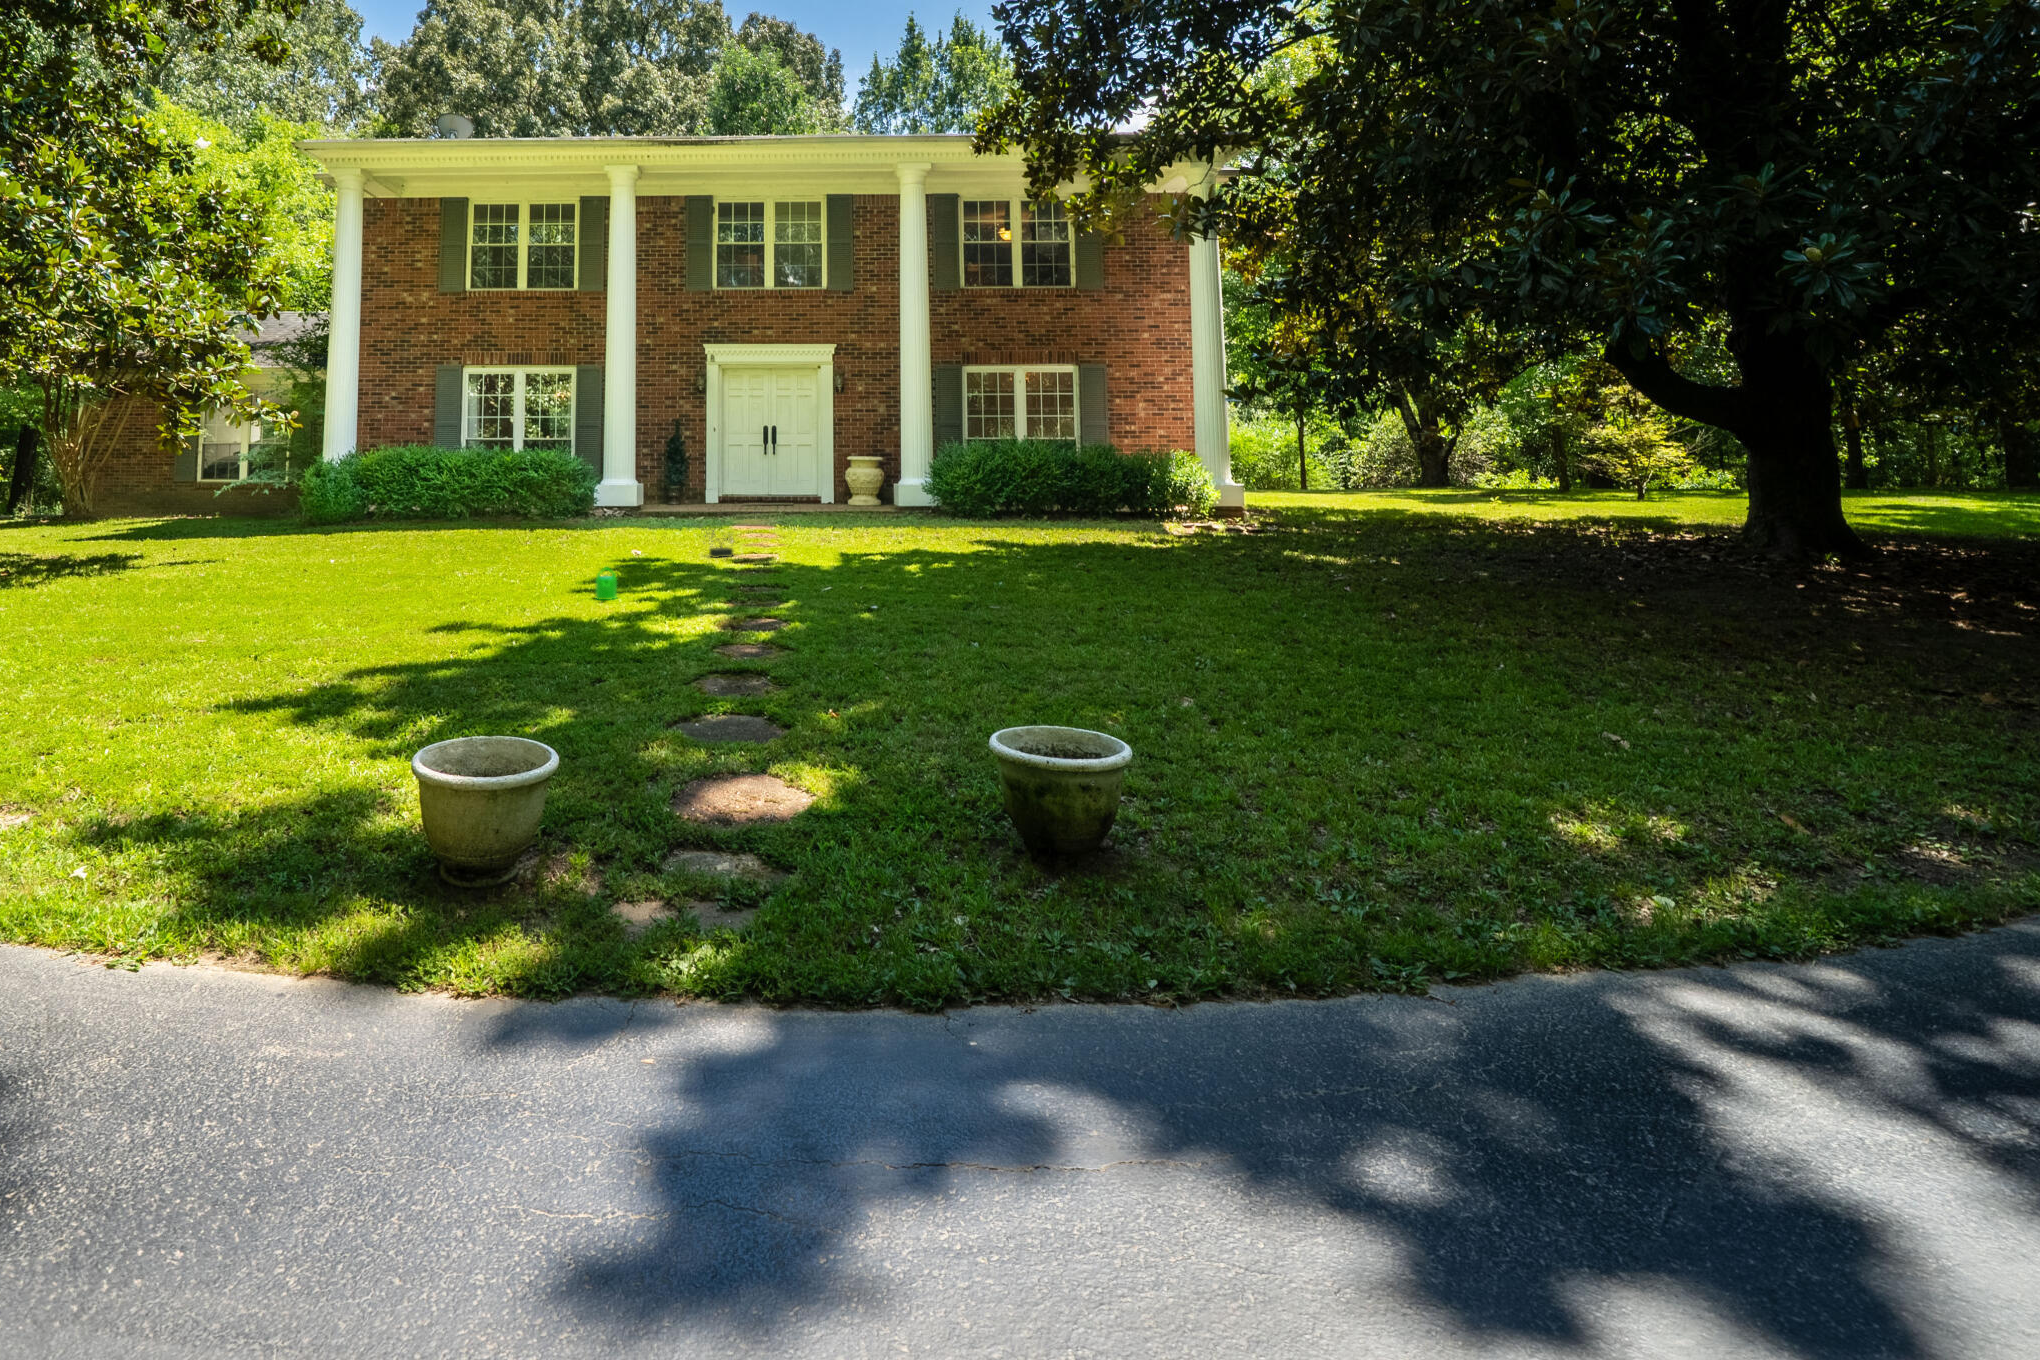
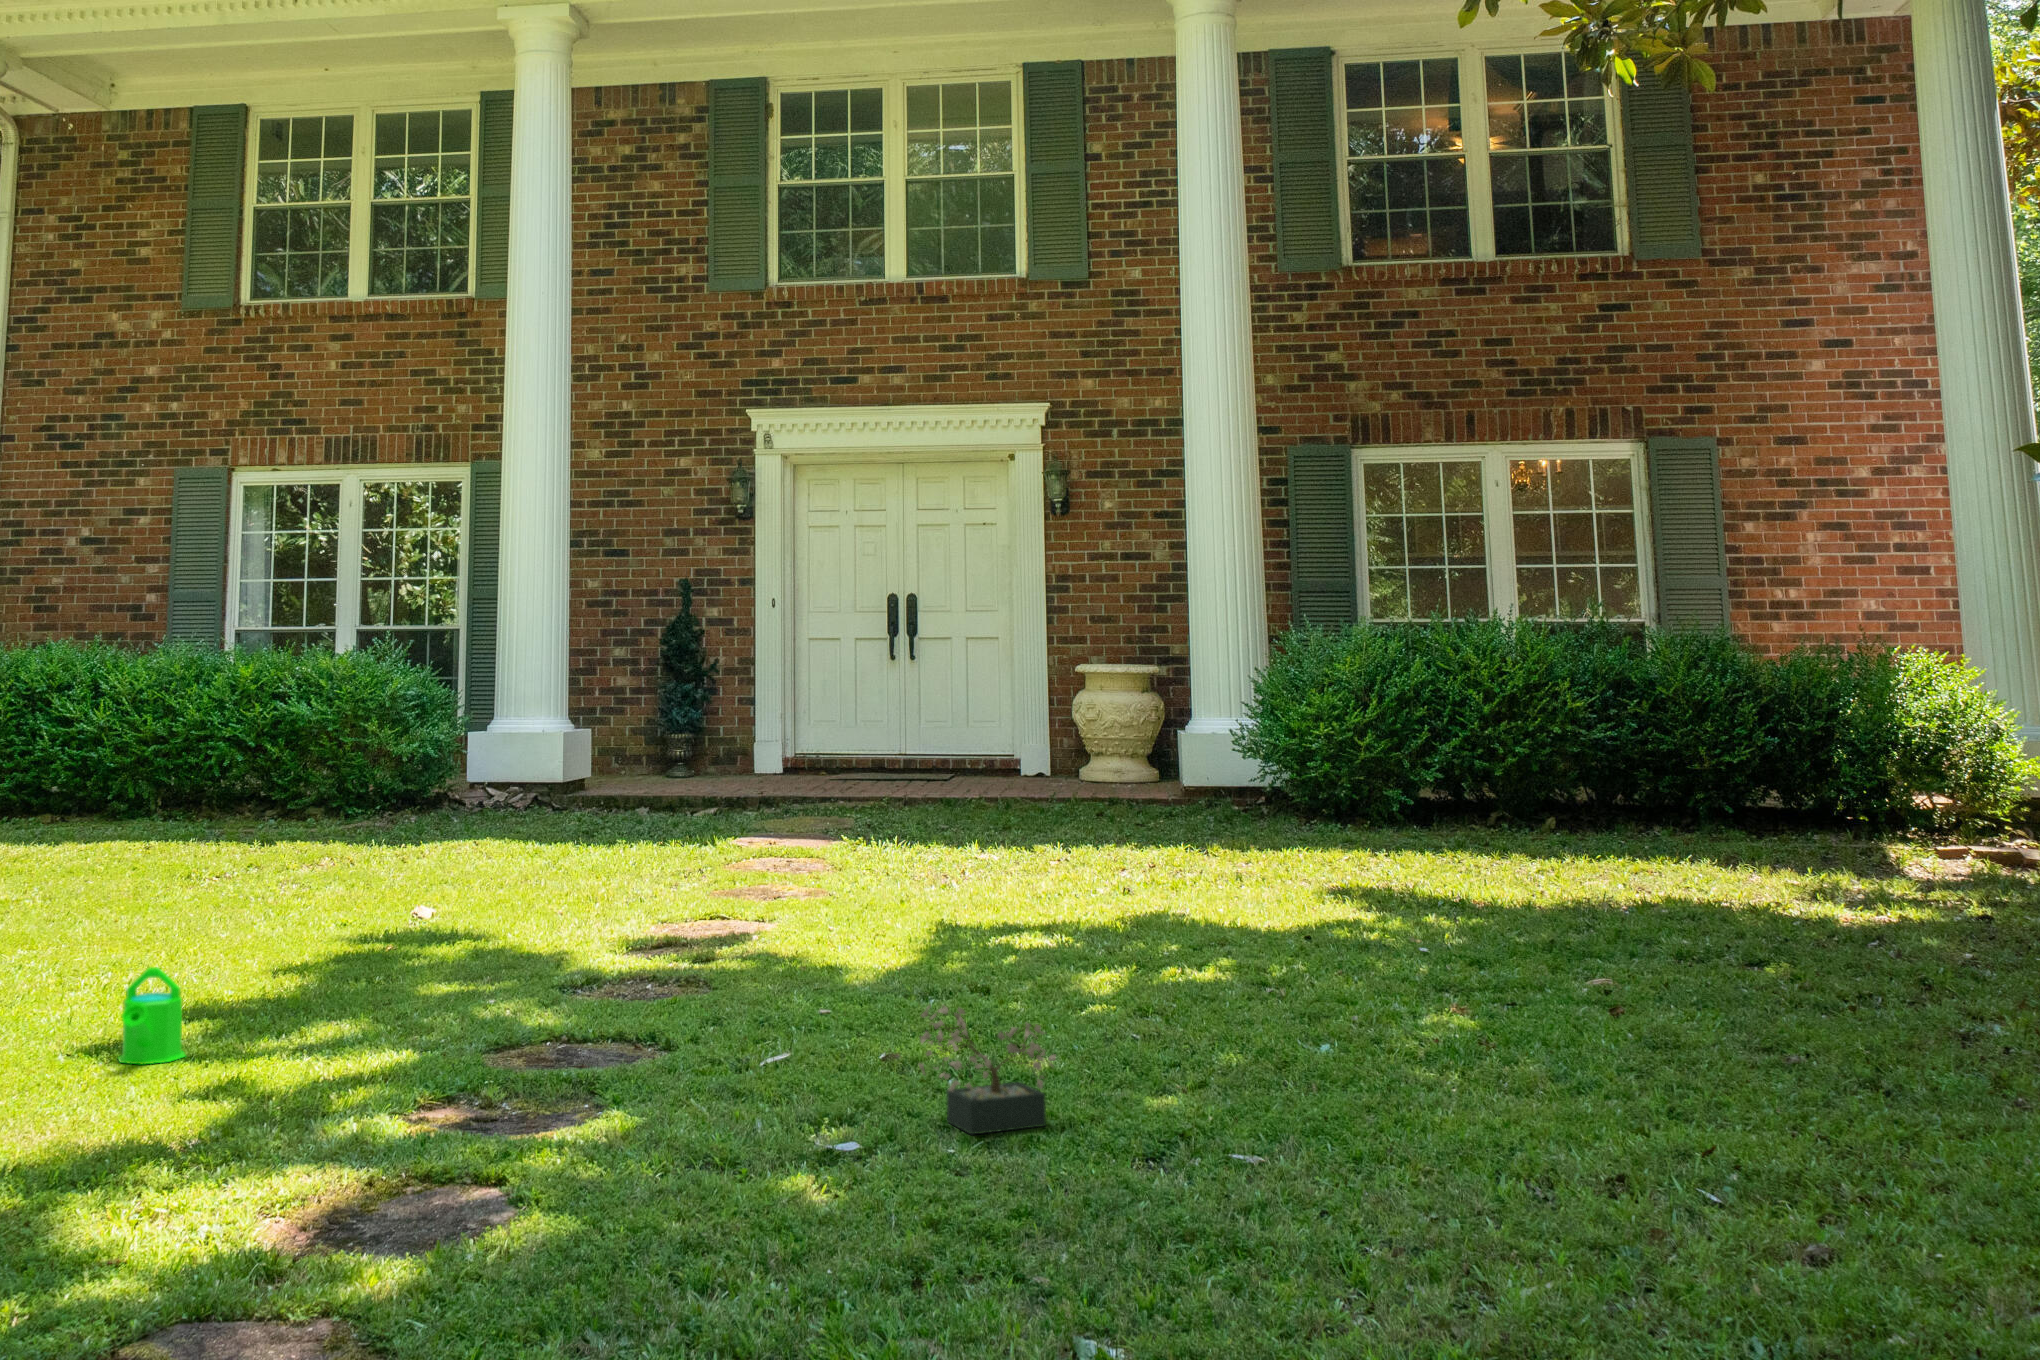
decorative plant: present [705,529,733,558] -> present [919,1004,1056,1134]

